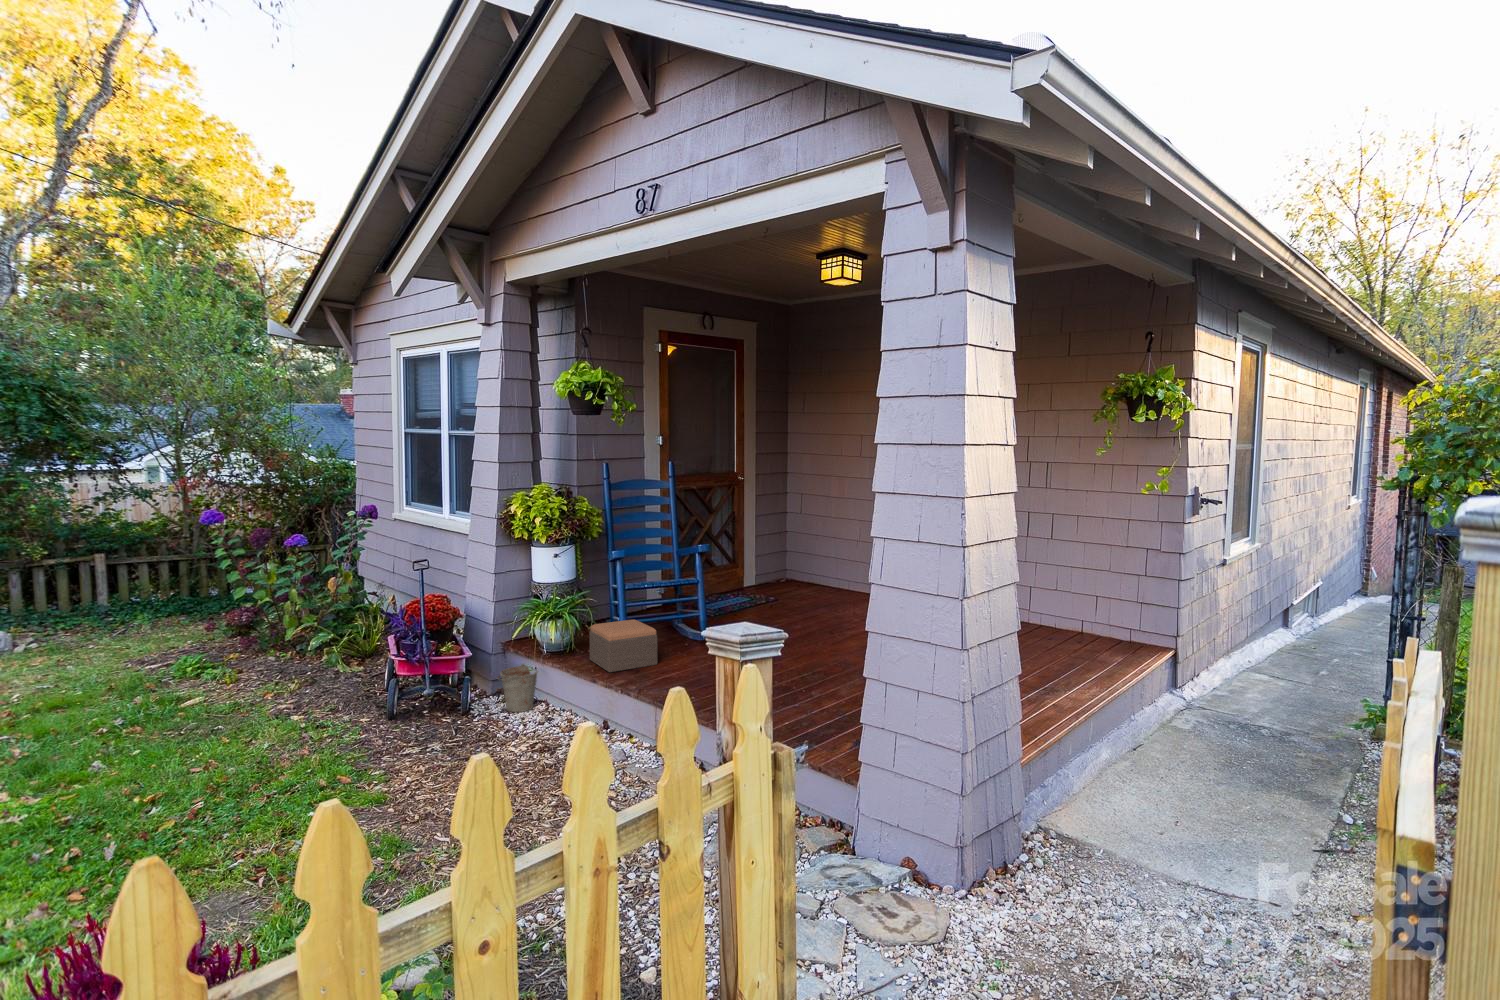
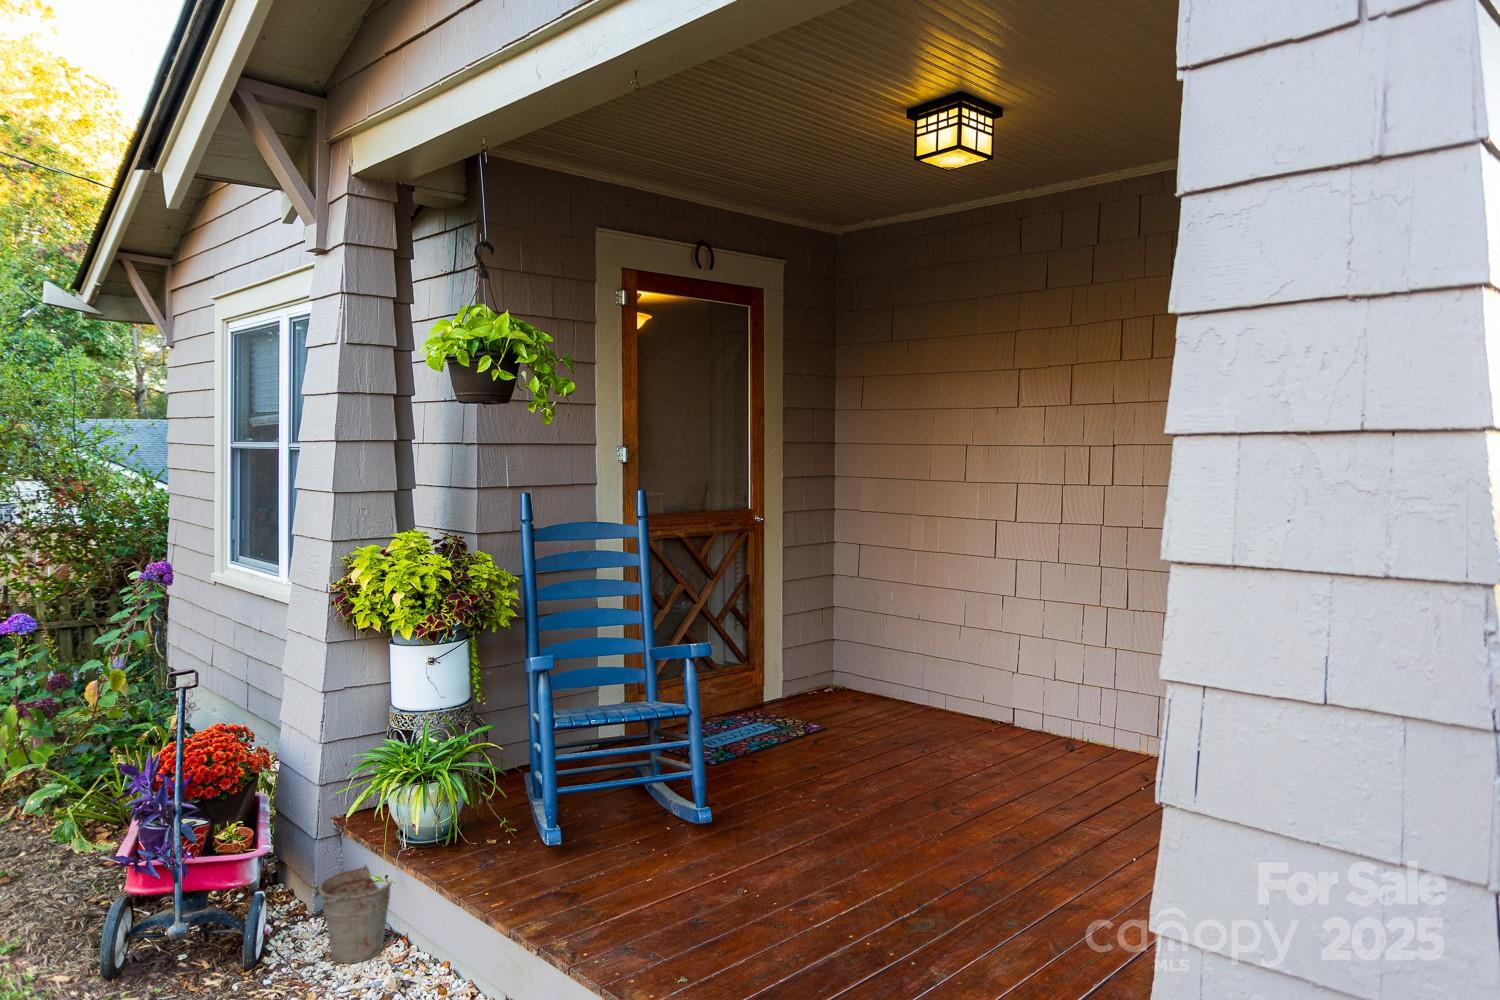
footstool: present [589,619,658,672] -> none [487,781,613,897]

